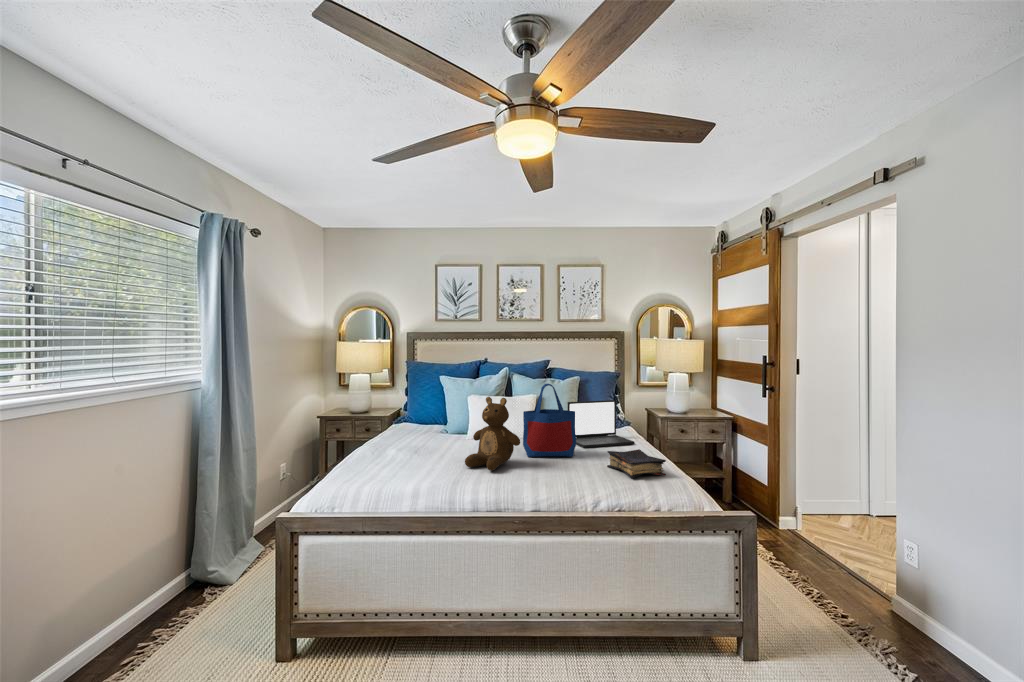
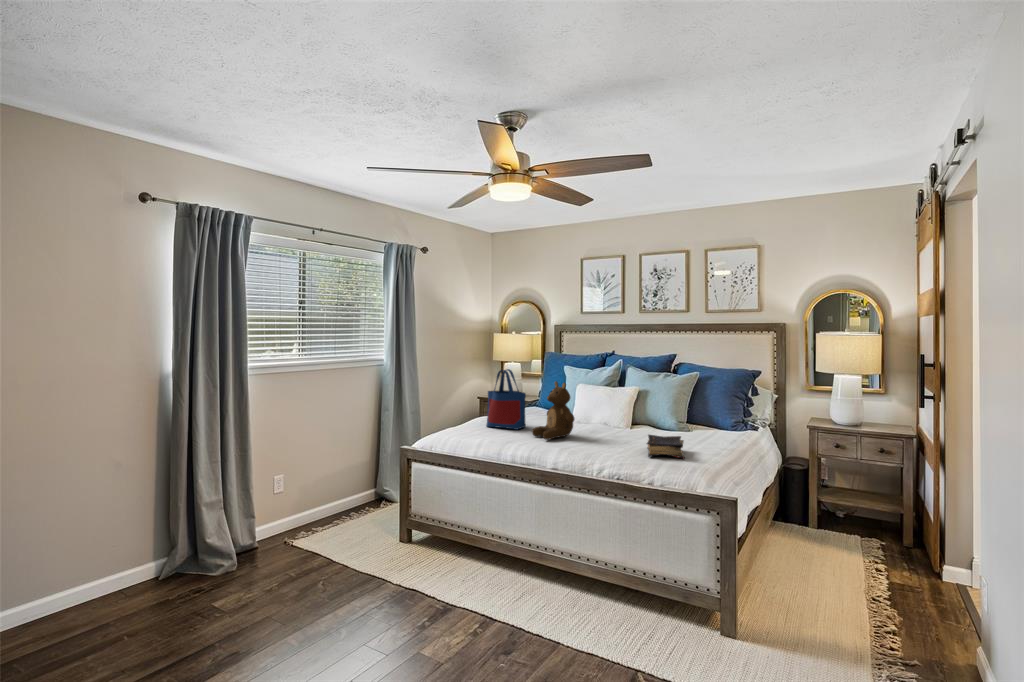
tote bag: present [523,384,576,457] -> present [486,369,526,430]
laptop: present [568,400,635,448] -> none [654,392,712,436]

